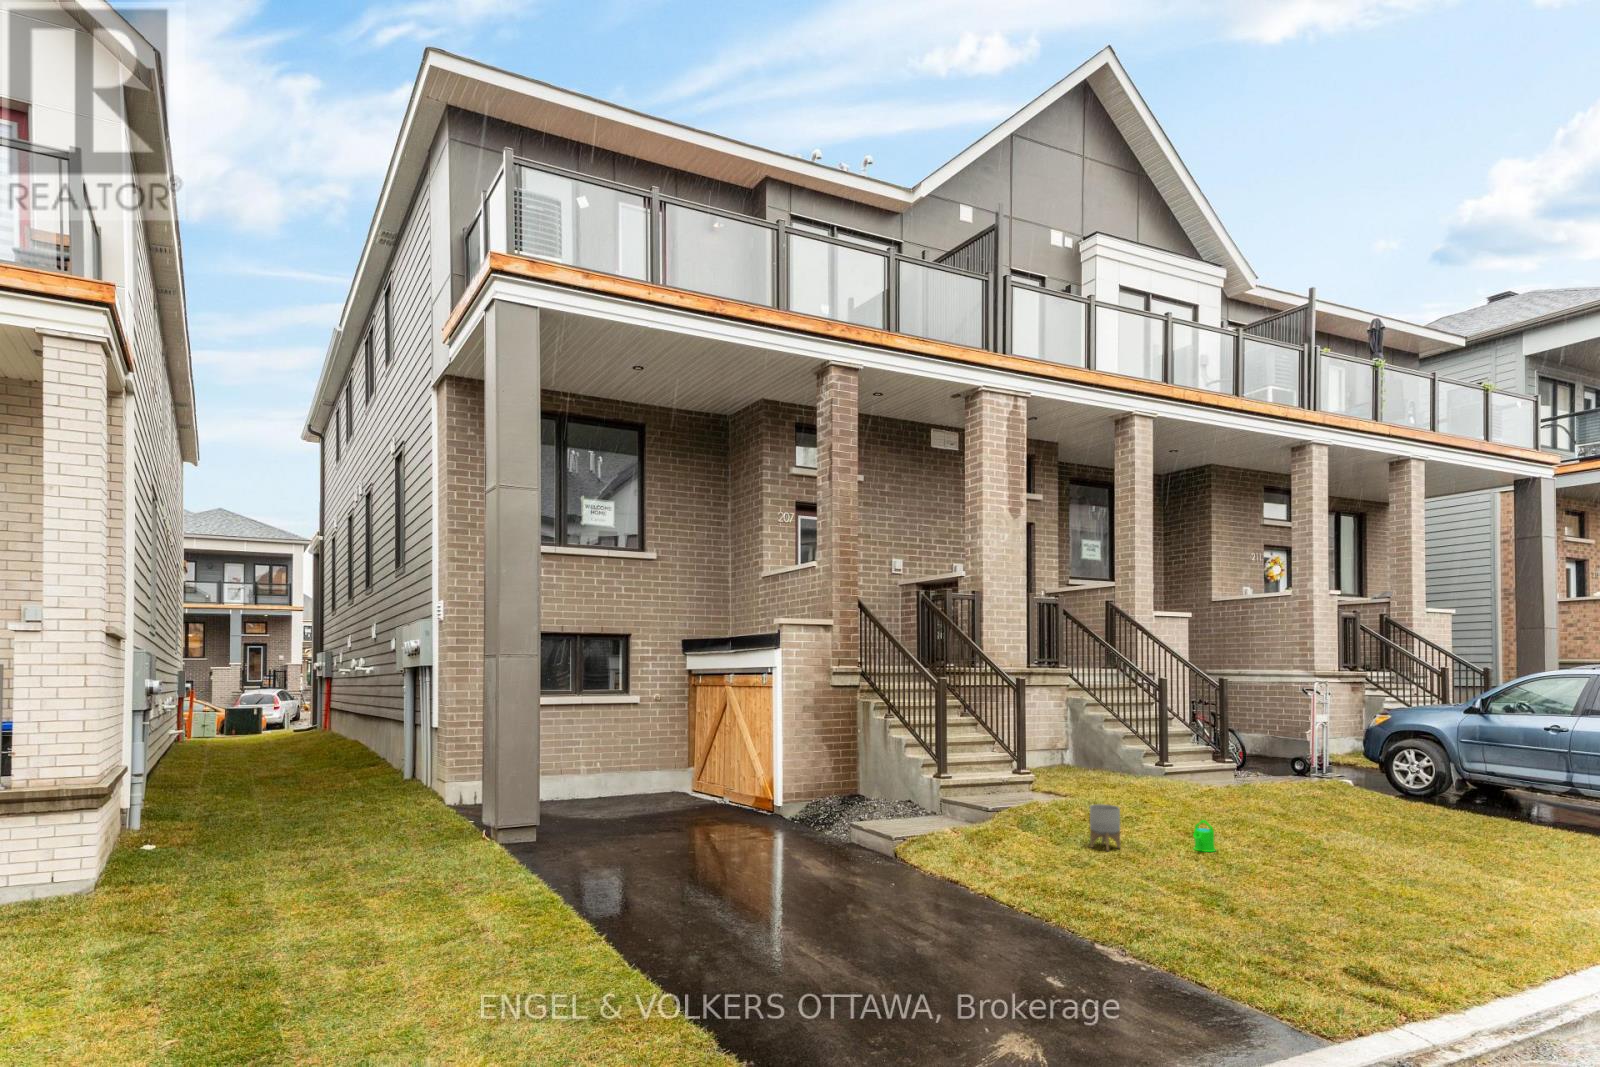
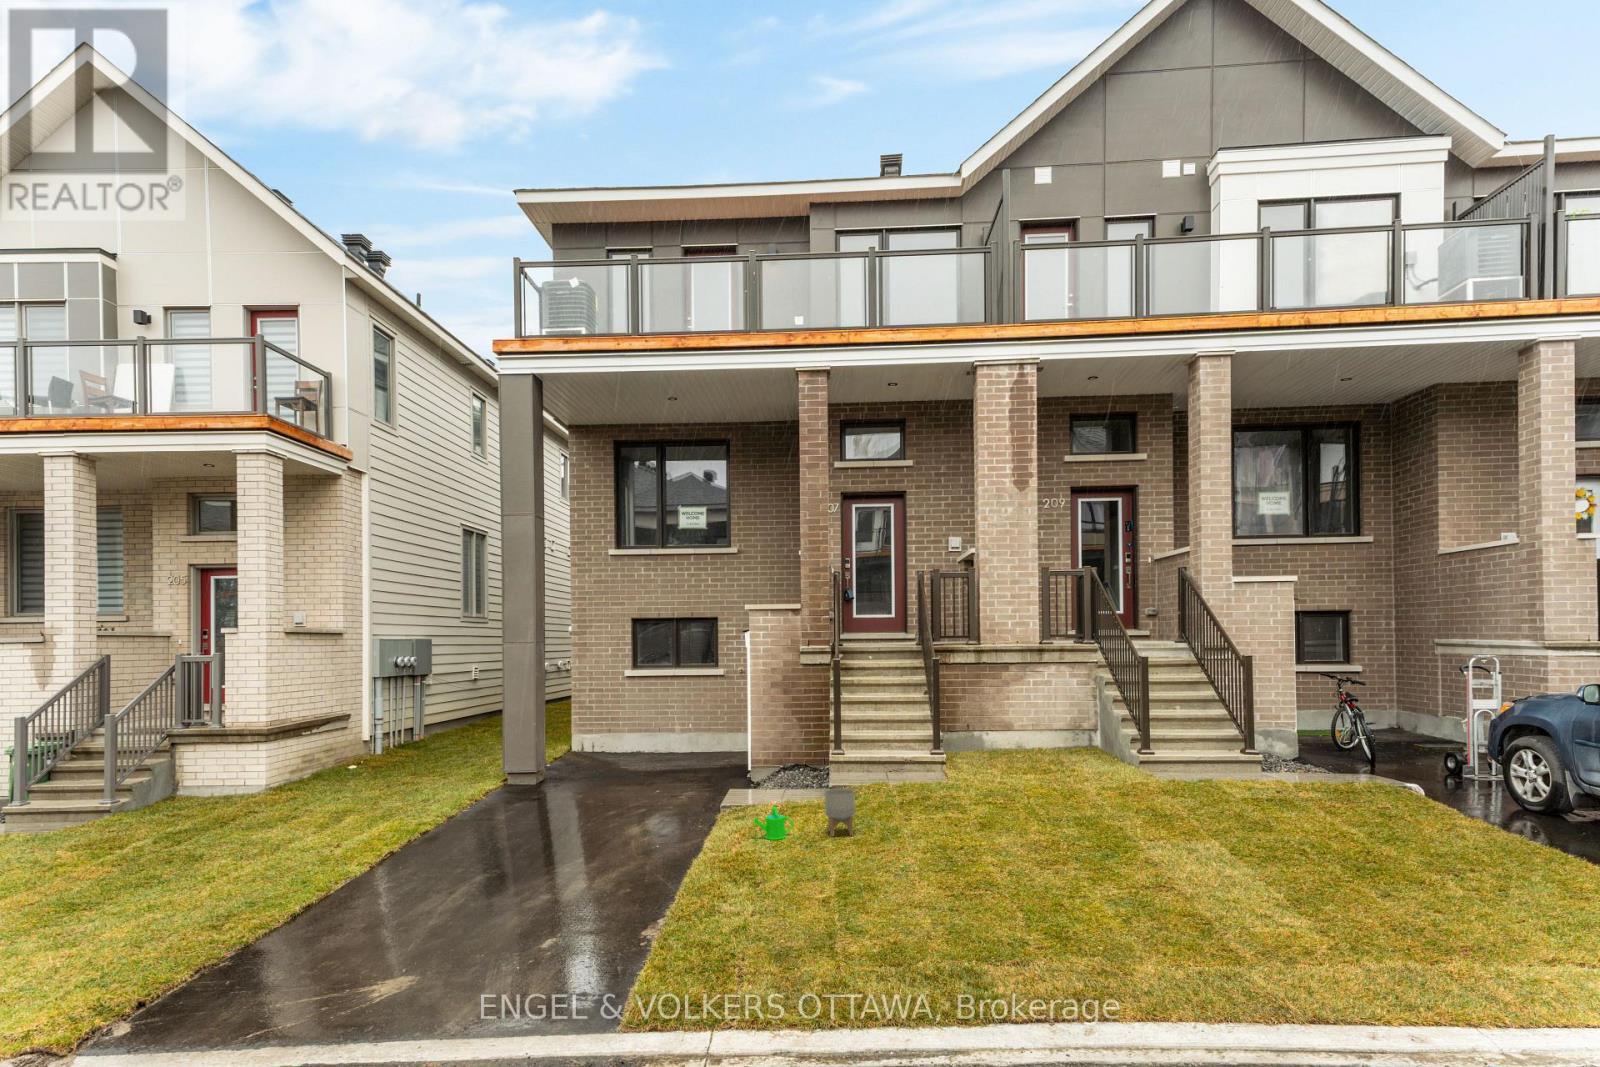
watering can: present [1193,820,1216,852] -> present [753,806,794,840]

